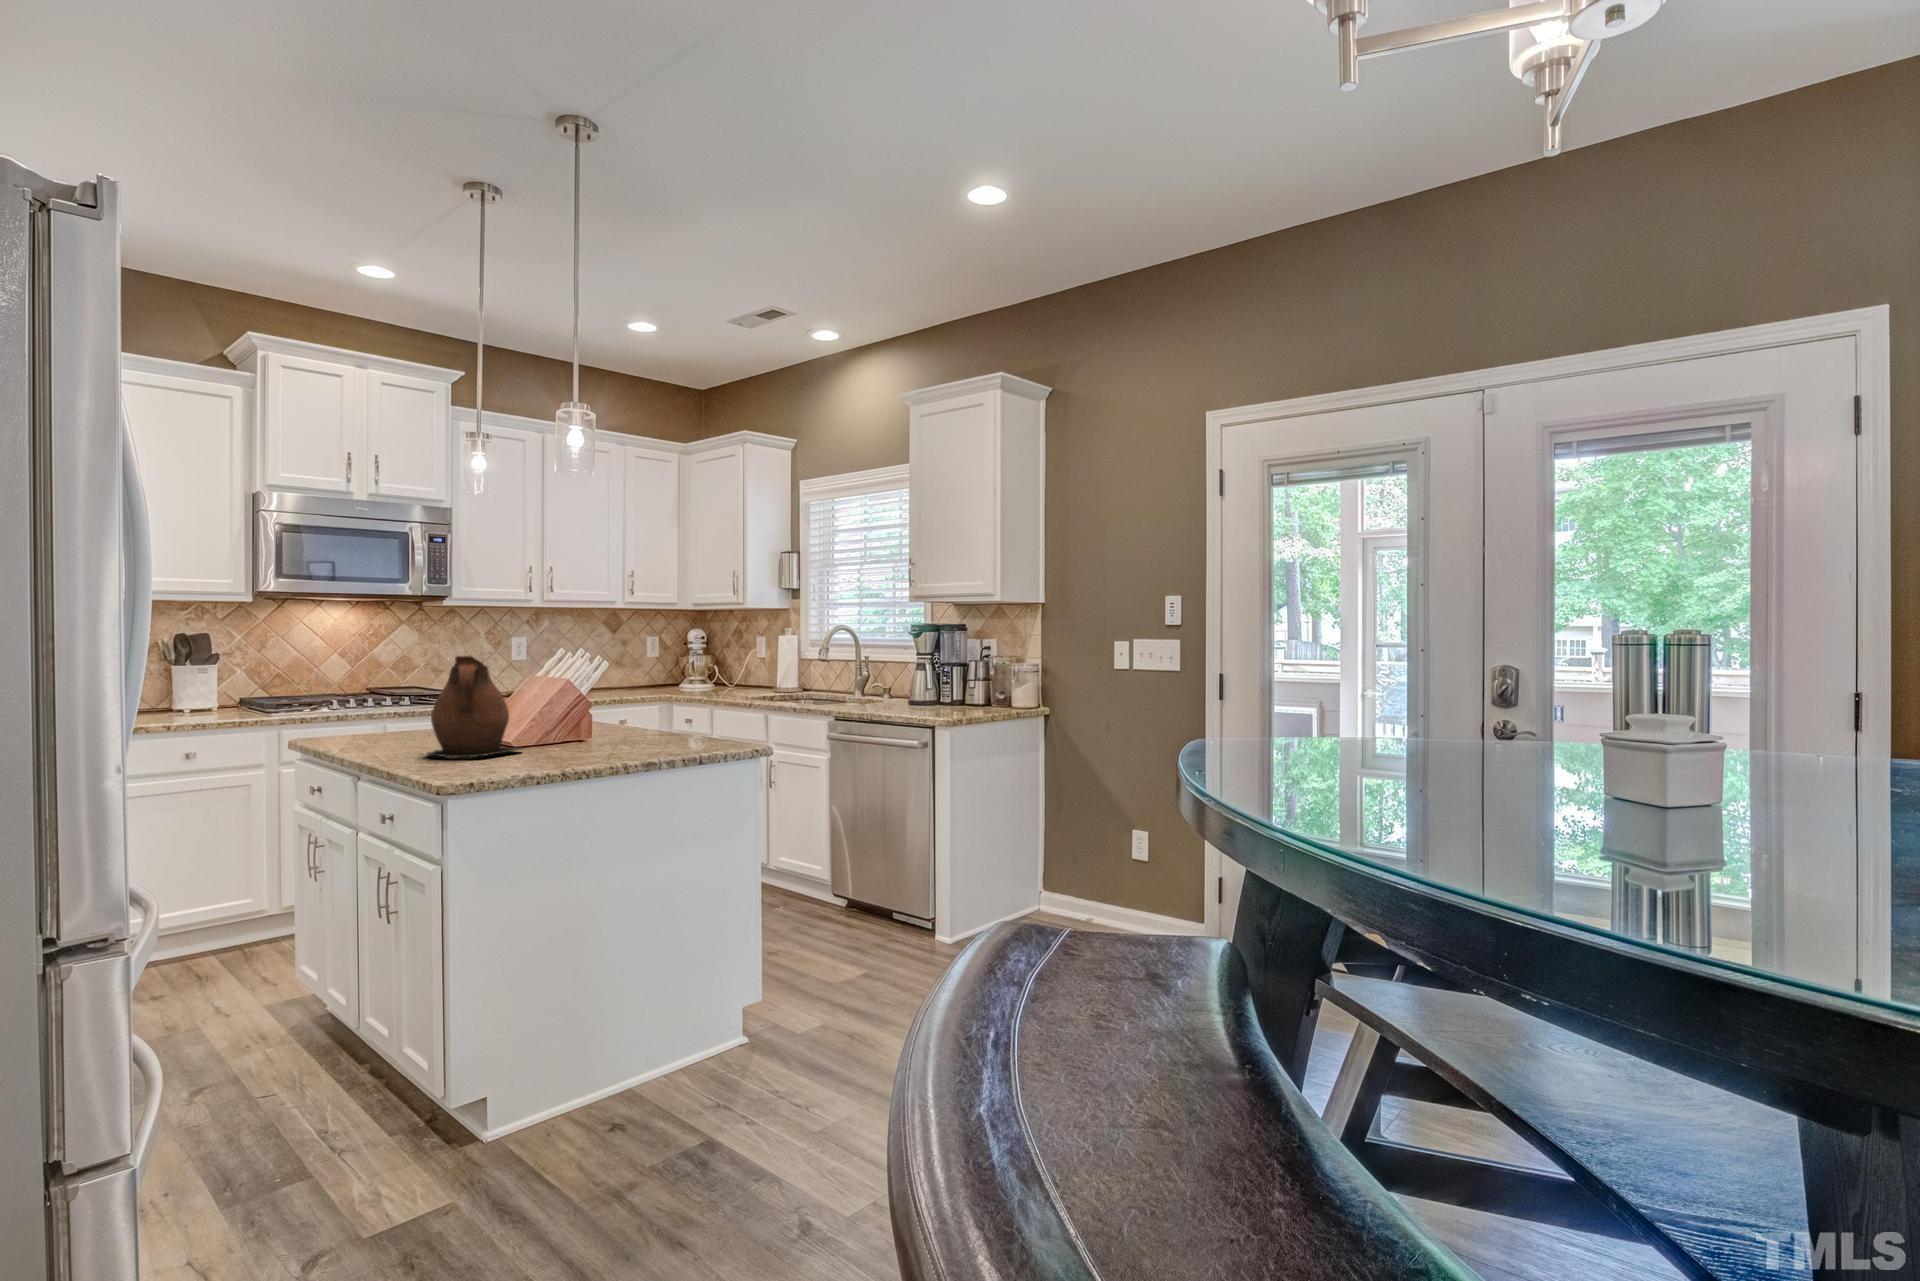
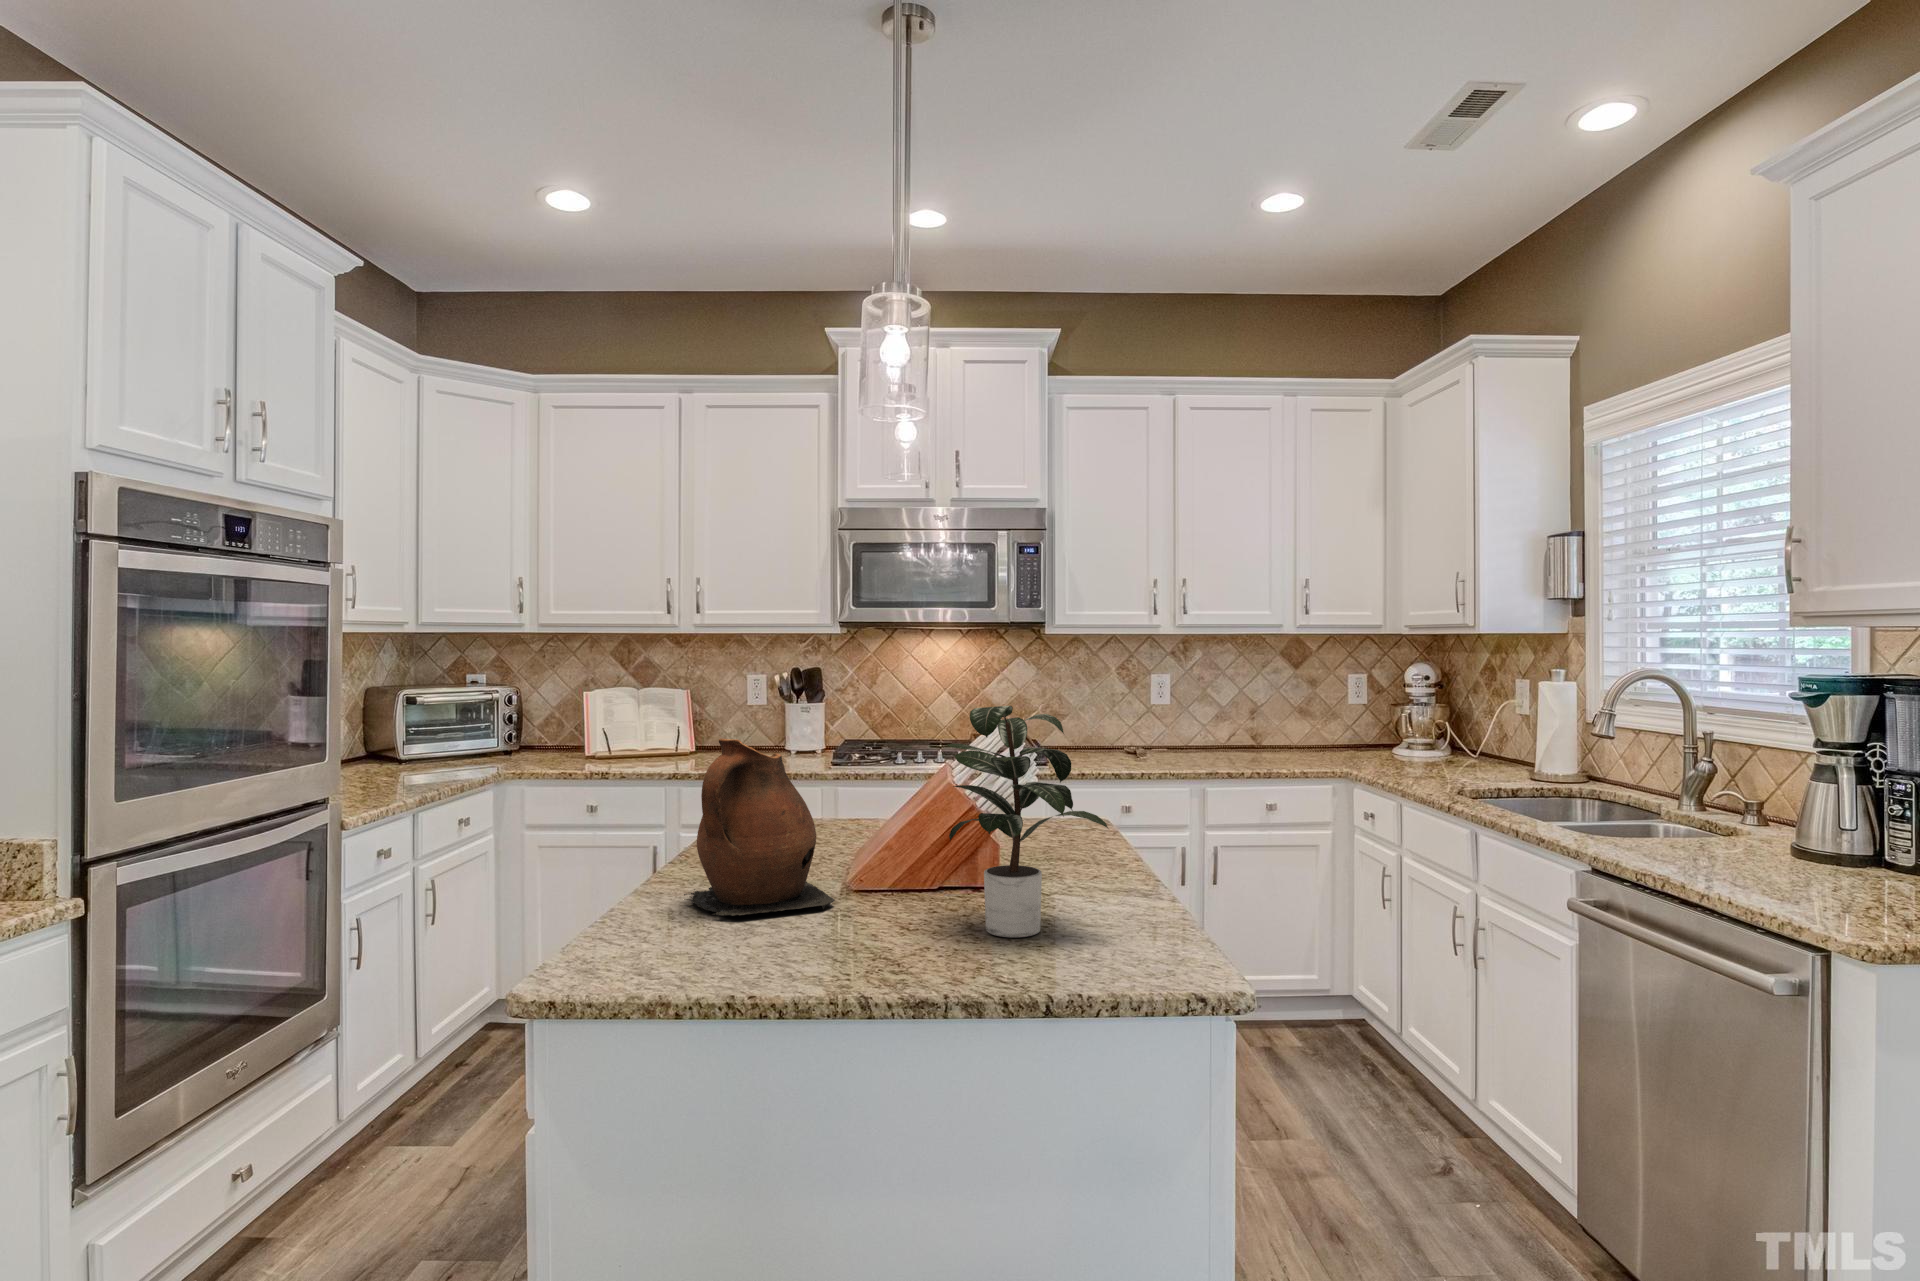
potted plant: none [585,630,701,749] -> present [946,706,1108,937]

